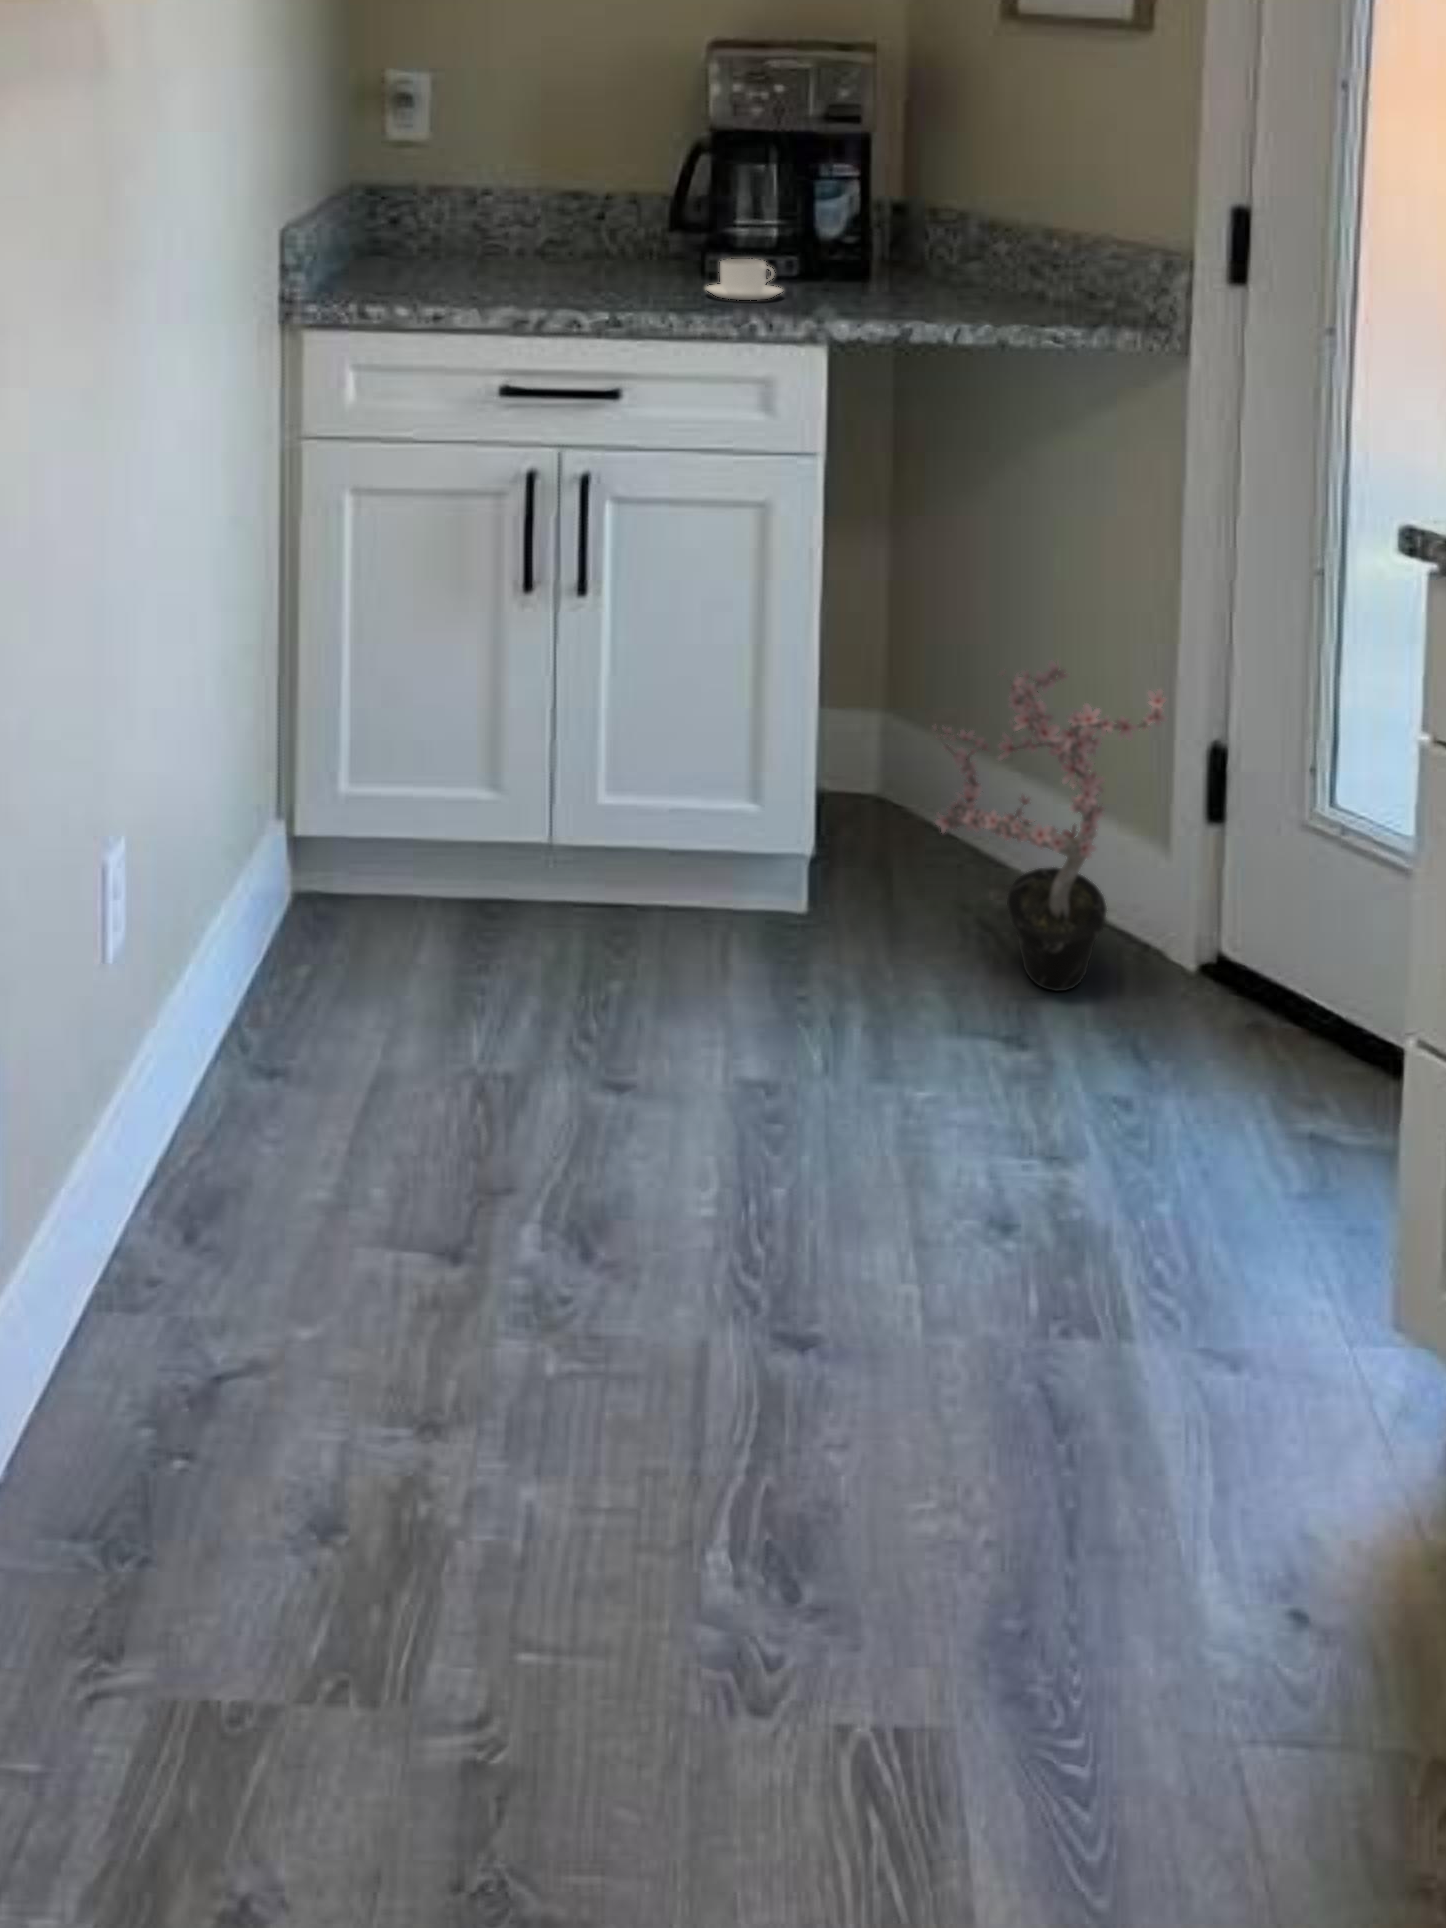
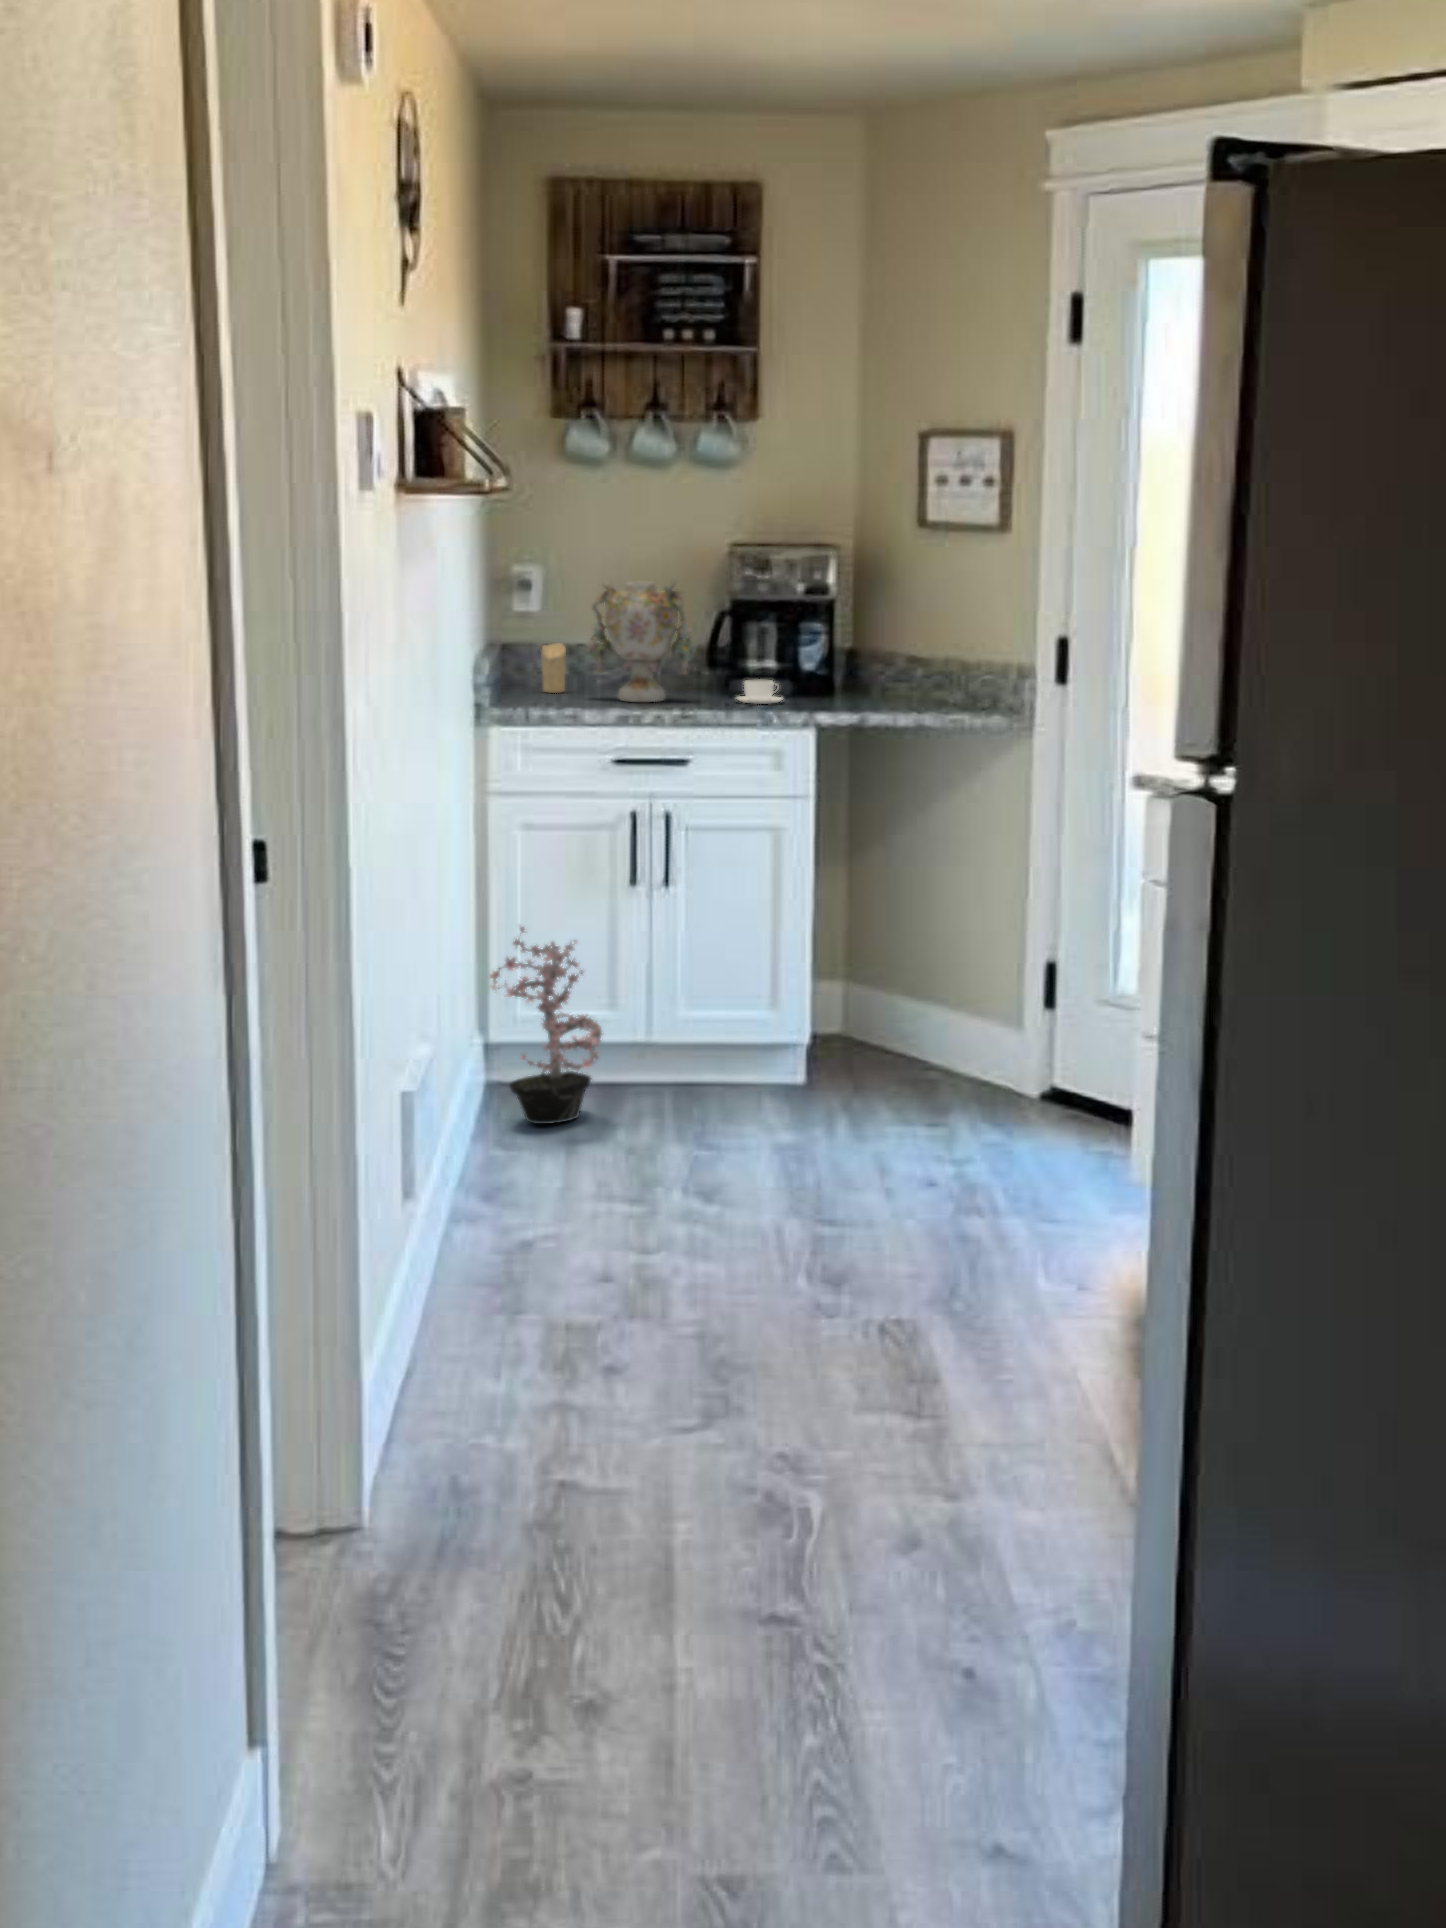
vase: none [474,96,644,294] -> present [587,577,696,702]
candle: none [414,191,453,268] -> present [541,643,566,693]
potted plant: present [934,661,1167,991] -> present [489,927,602,1124]

